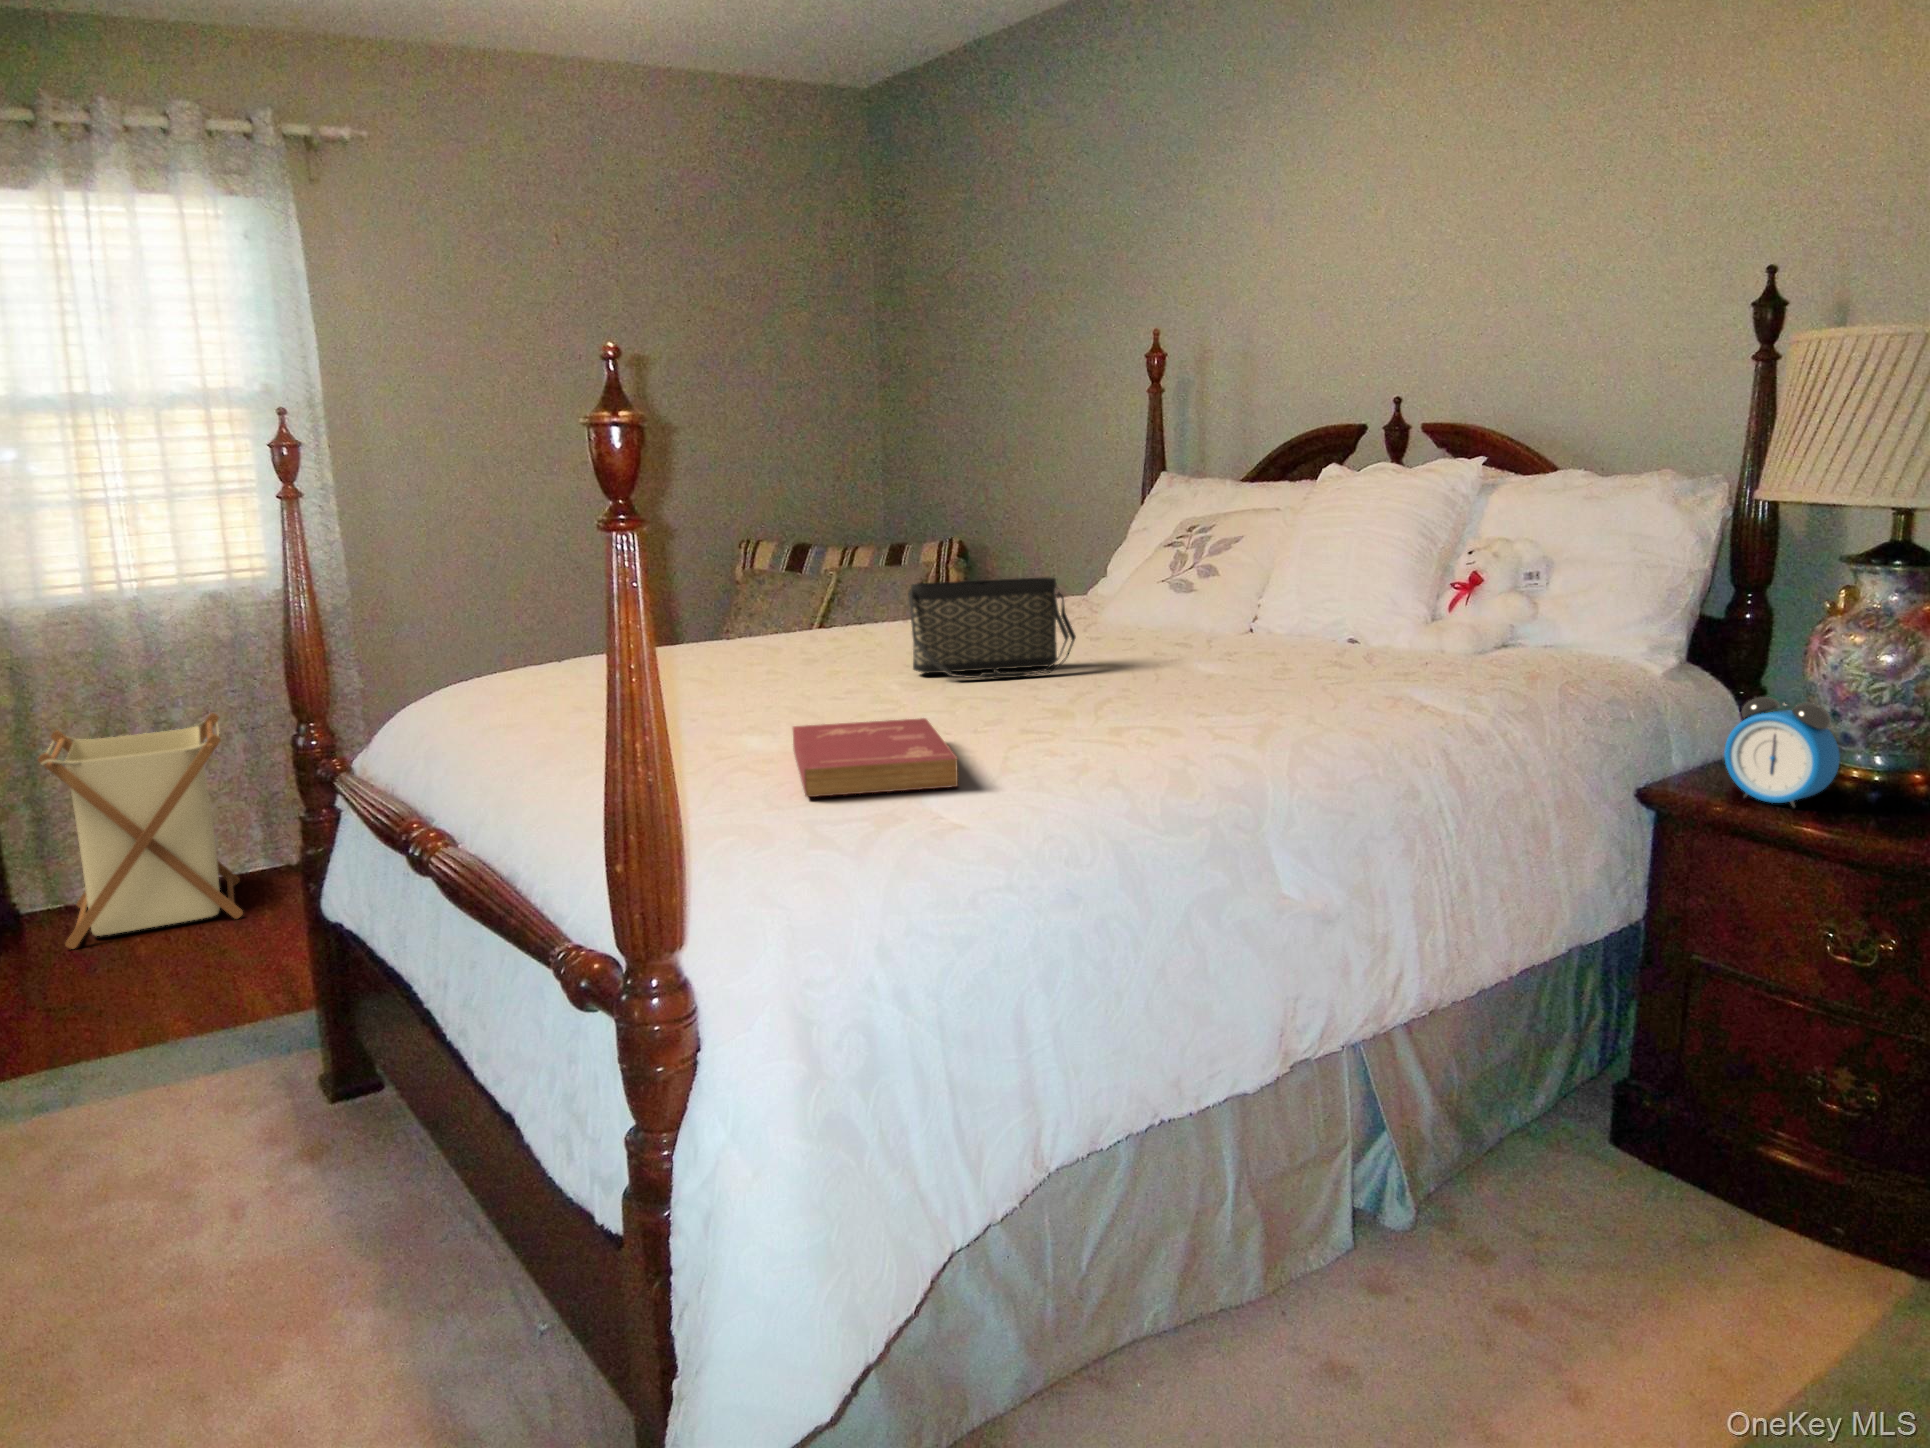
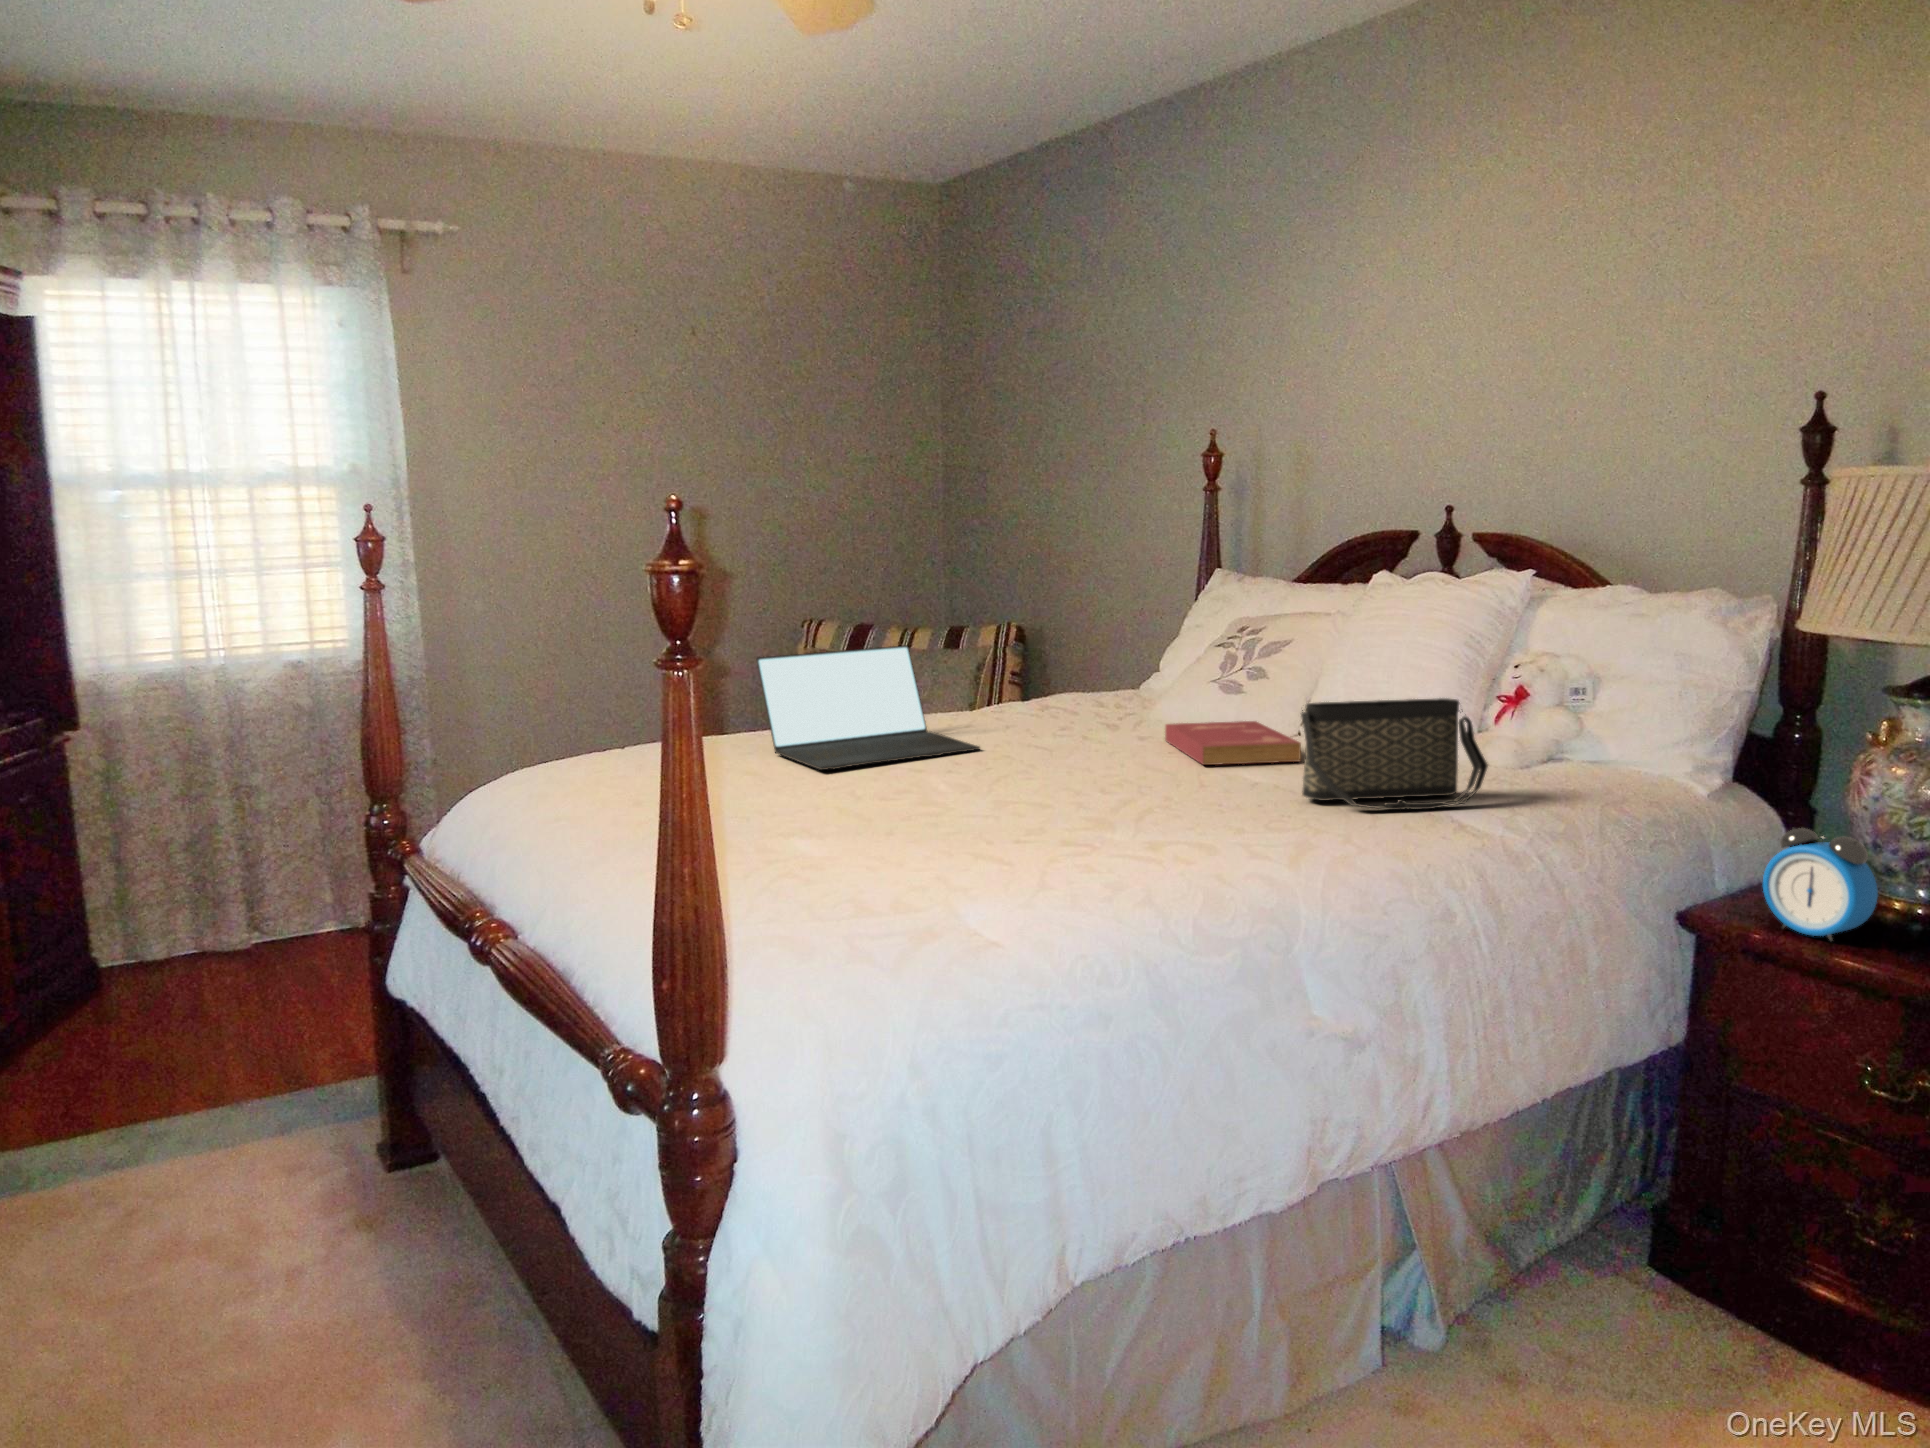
laptop: none [699,549,932,673] -> present [756,645,980,770]
handbag: present [908,577,1076,679] -> present [1301,698,1488,810]
laundry basket: present [38,713,243,949] -> none [122,780,308,1009]
book: present [793,718,958,797] -> present [1165,721,1301,765]

